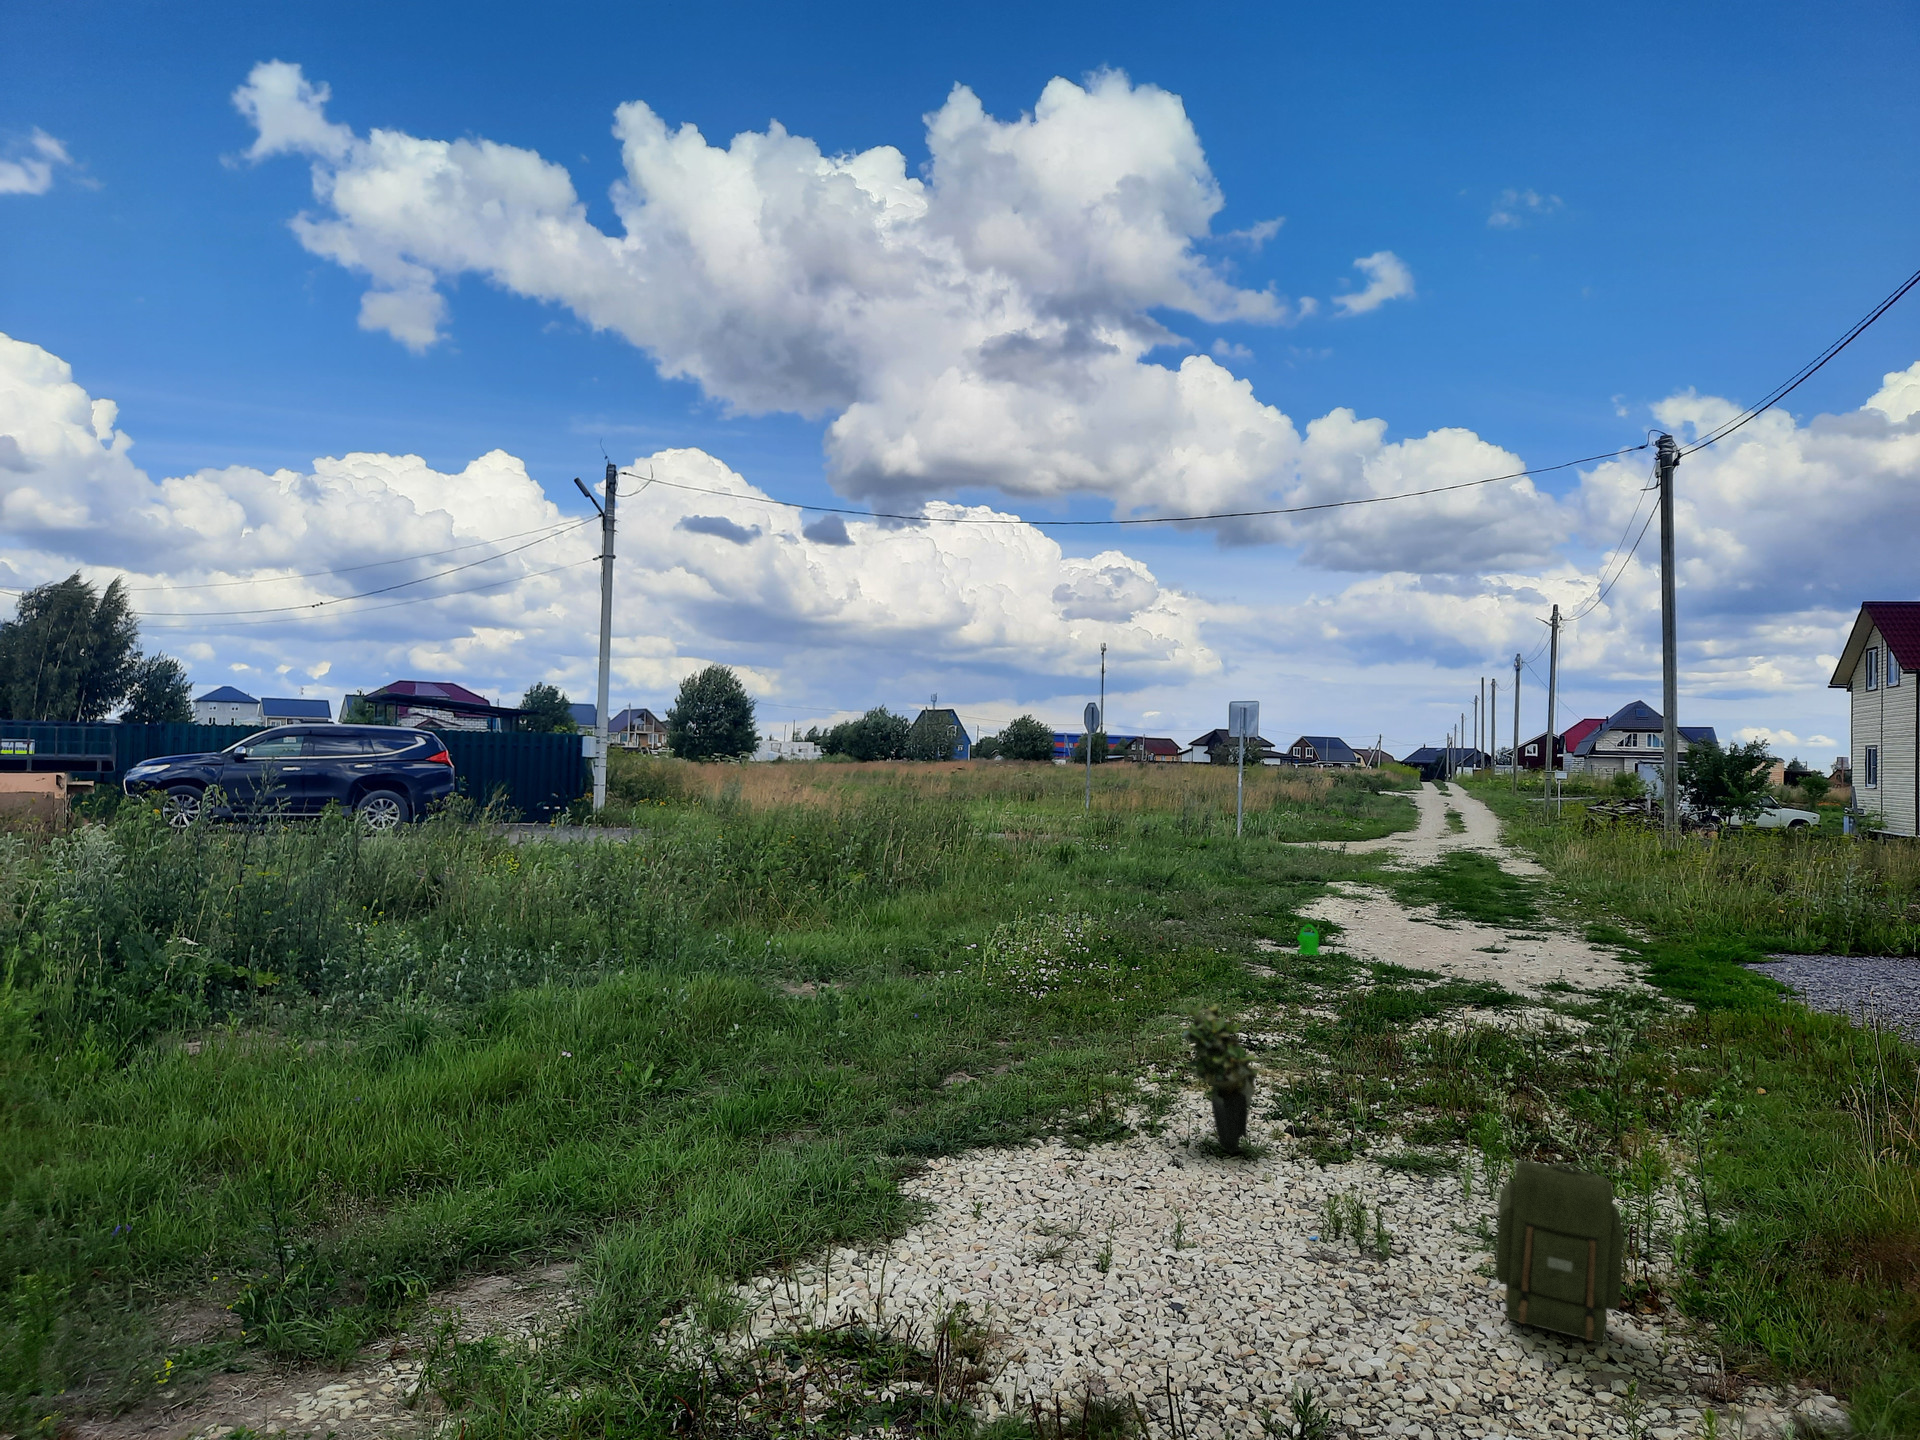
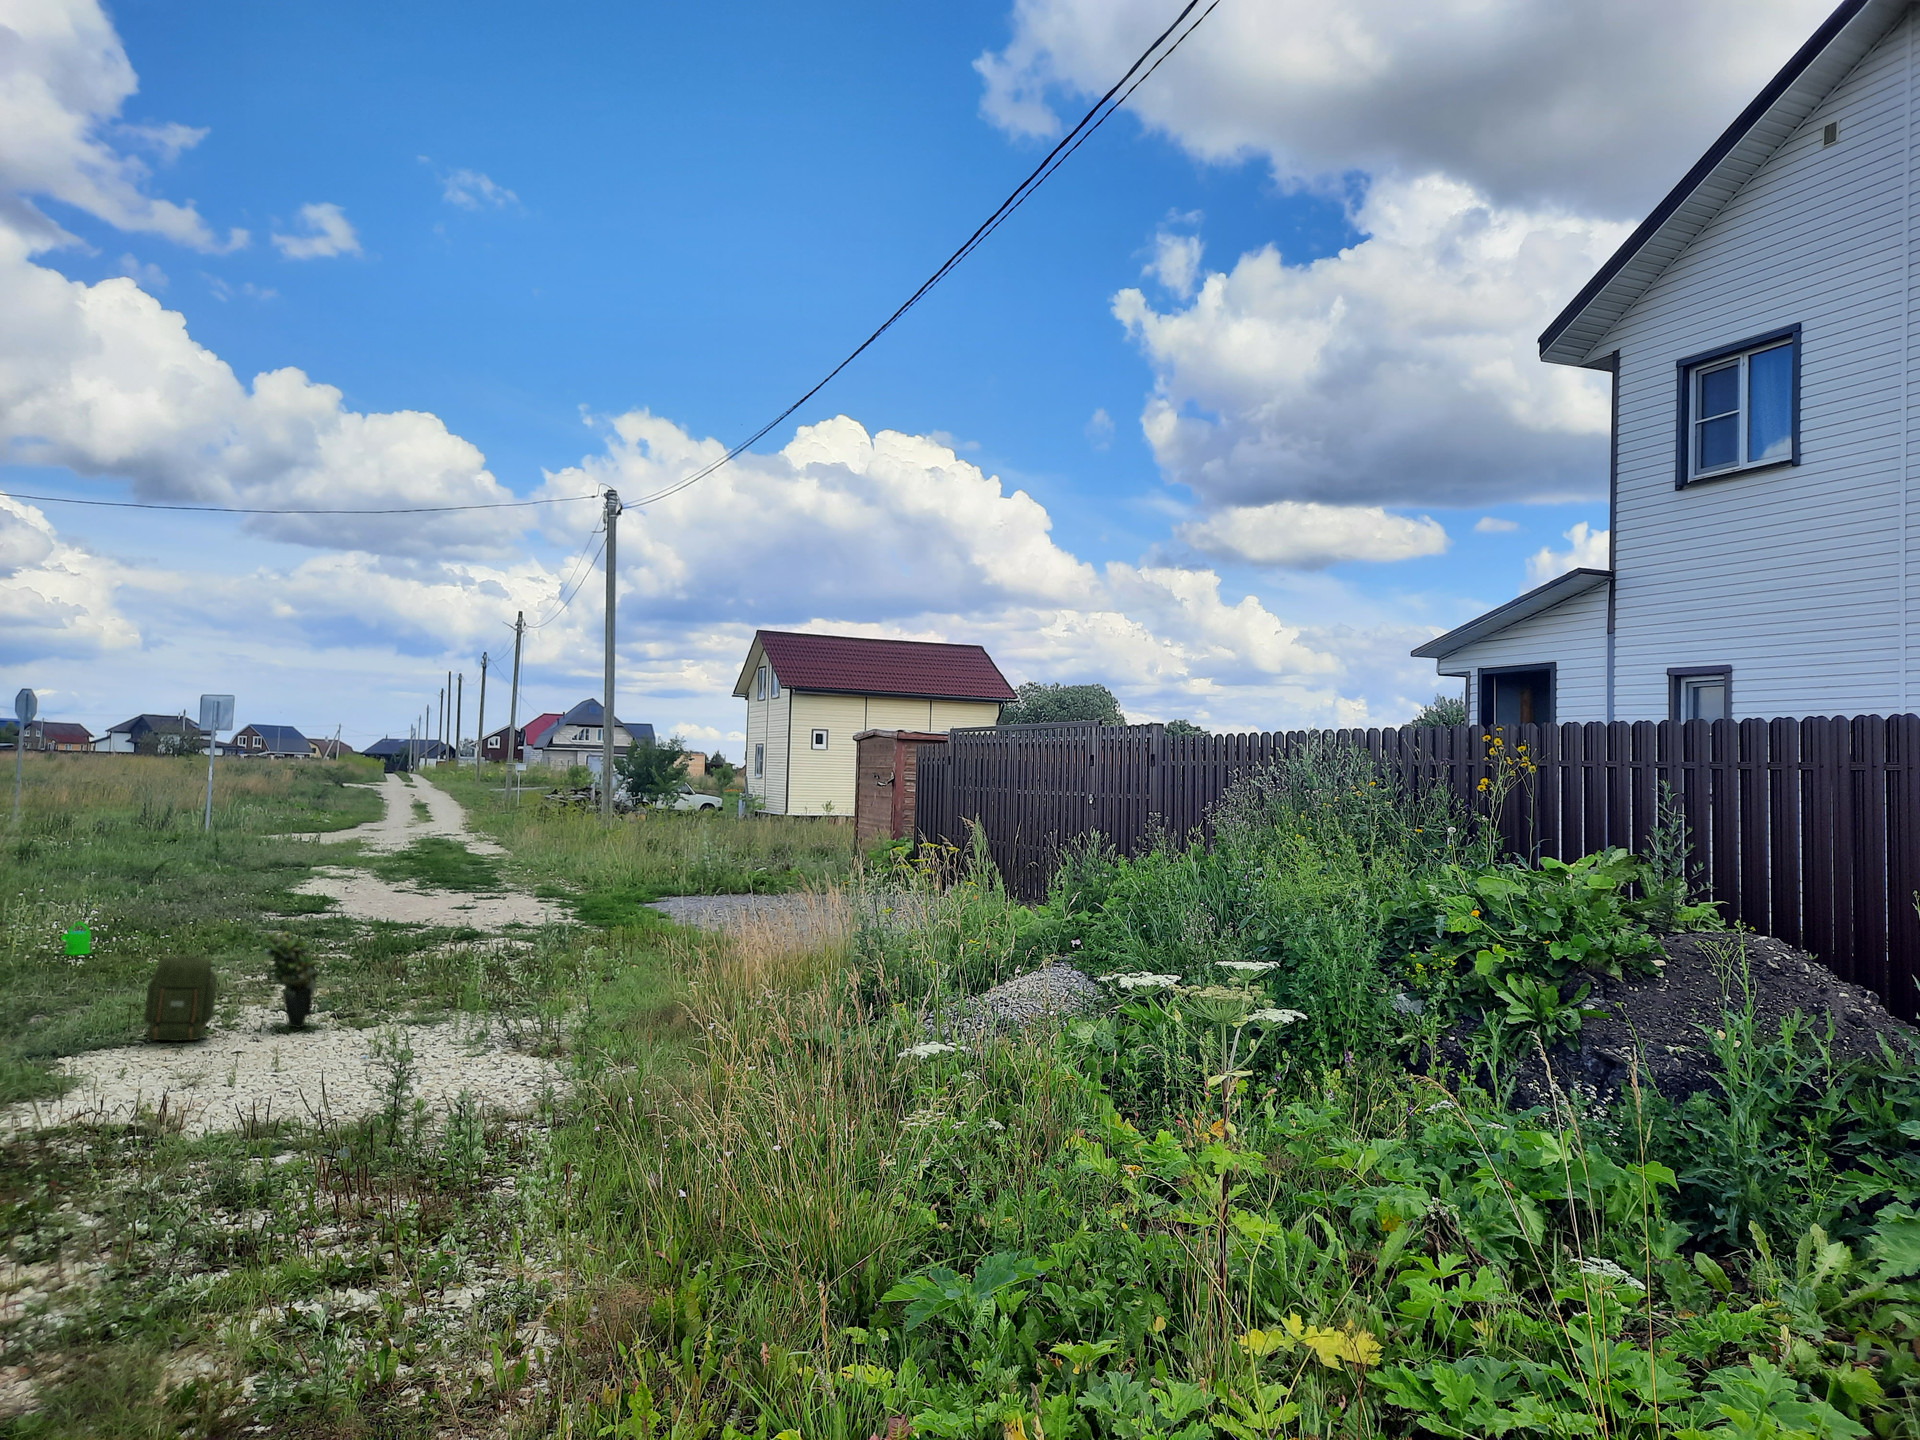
watering can: present [1297,924,1319,955] -> present [62,922,91,955]
backpack: present [1496,1161,1625,1343] -> present [144,955,217,1041]

